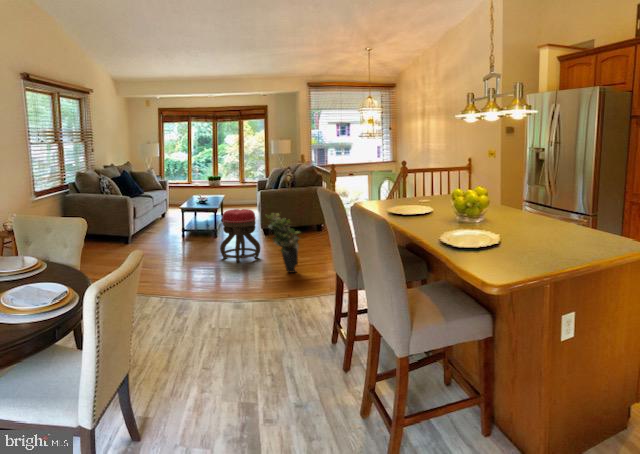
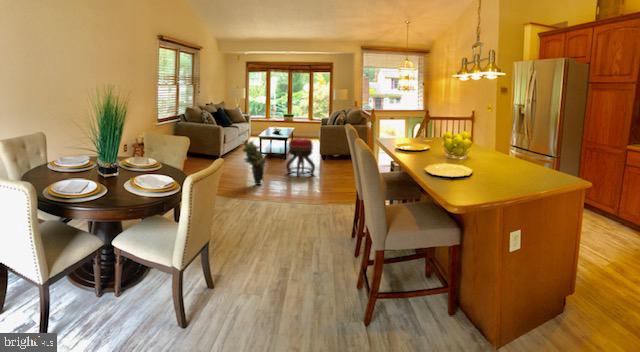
potted plant: present [266,214,299,273] -> present [242,141,267,185]

